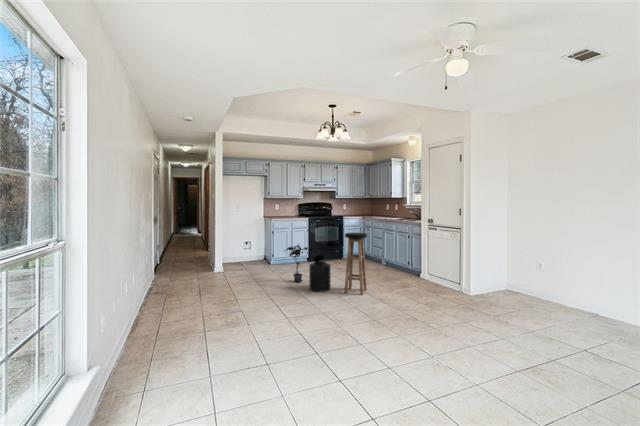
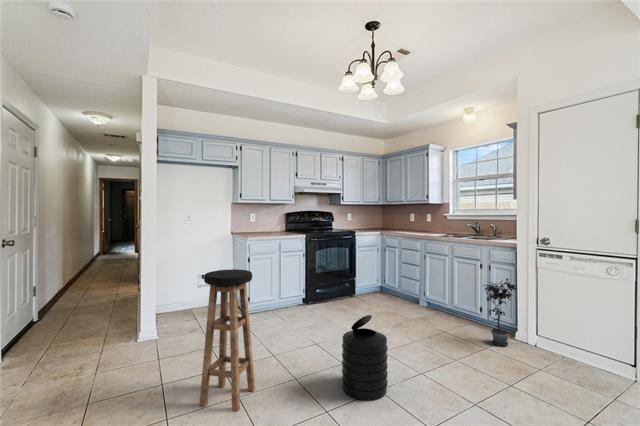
bar stool: present [344,233,367,295] -> present [199,269,255,411]
potted plant: present [284,245,308,282] -> present [483,279,516,346]

